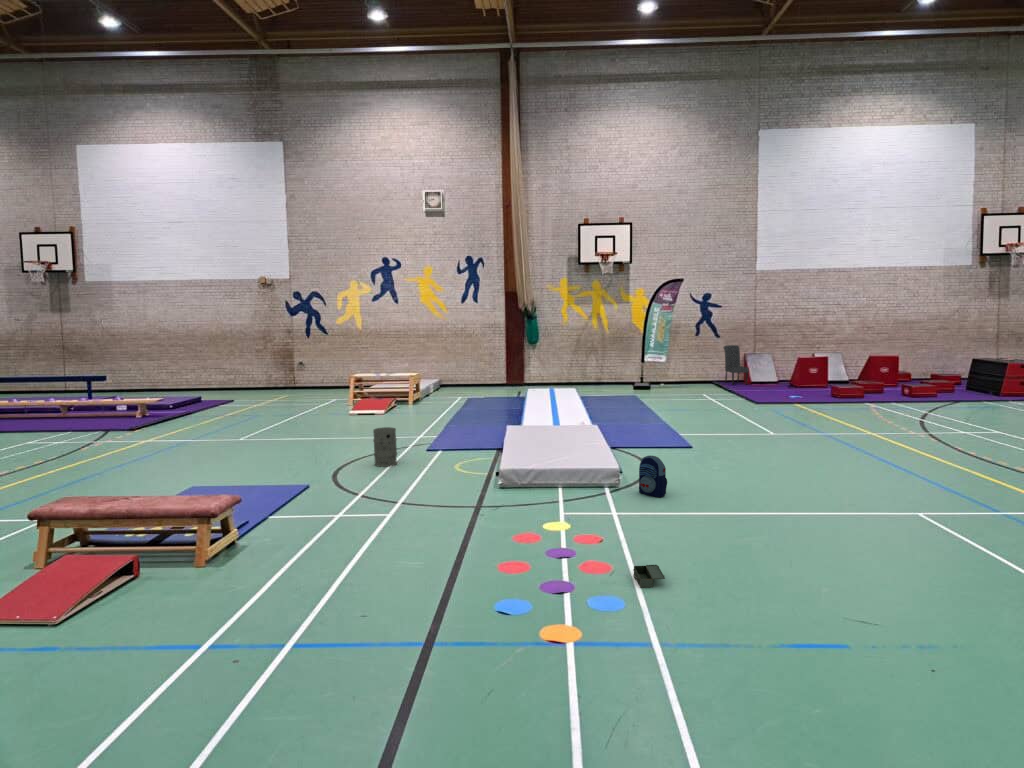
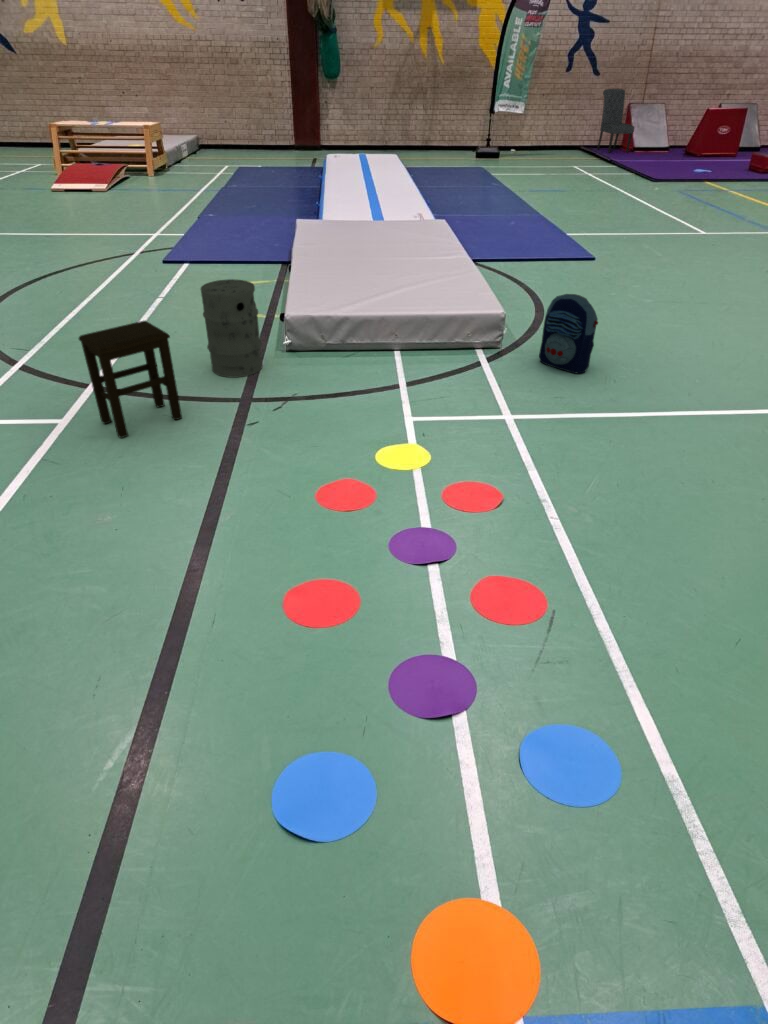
trash can: present [373,427,397,467] -> present [201,279,262,377]
stool: none [405,465,447,519] -> present [79,321,182,438]
toolbox: present [633,565,665,588] -> none [600,605,692,683]

